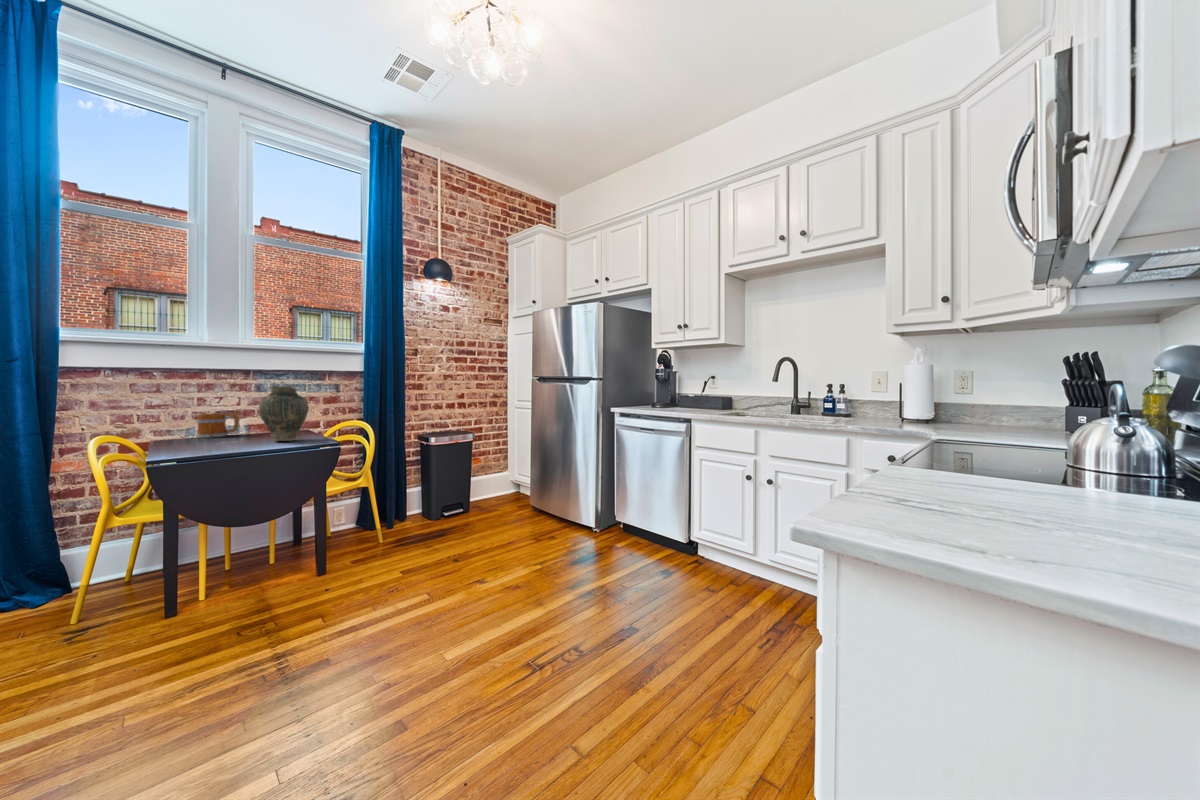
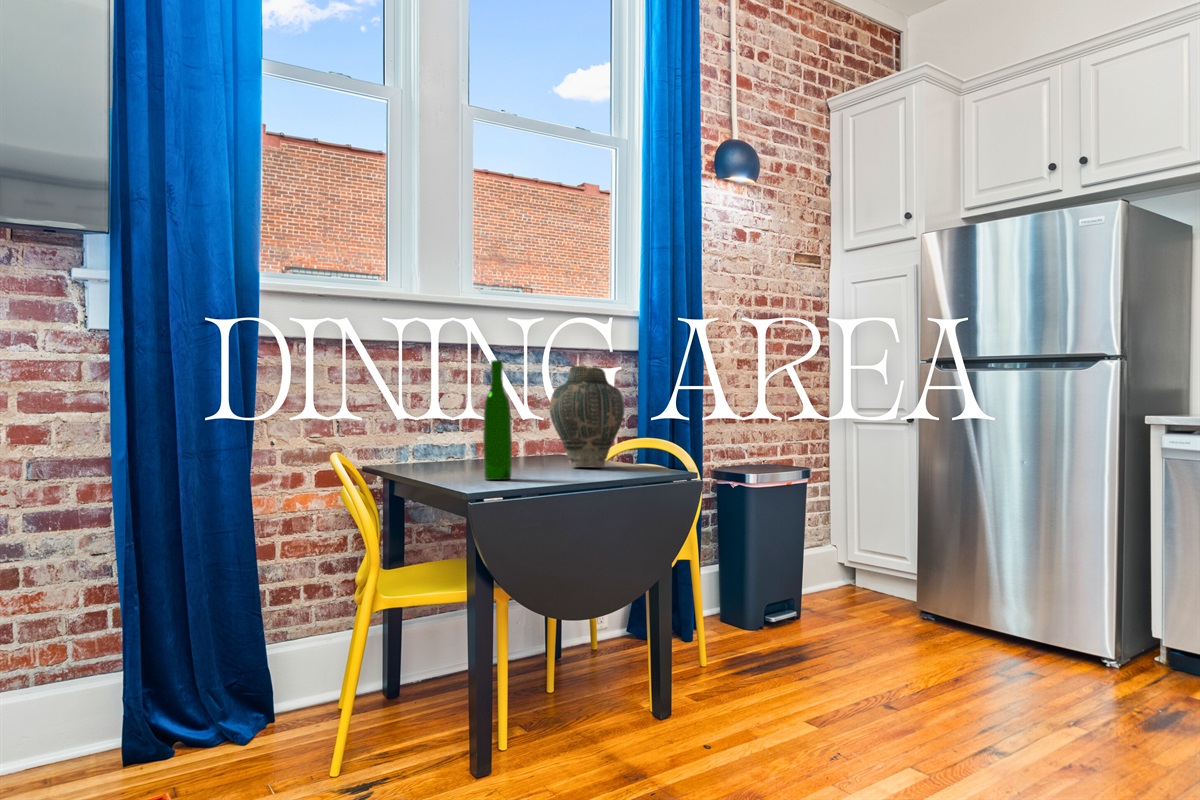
wine bottle: none [169,387,191,455] -> present [483,360,512,480]
mug: present [195,409,240,438] -> none [413,414,476,463]

